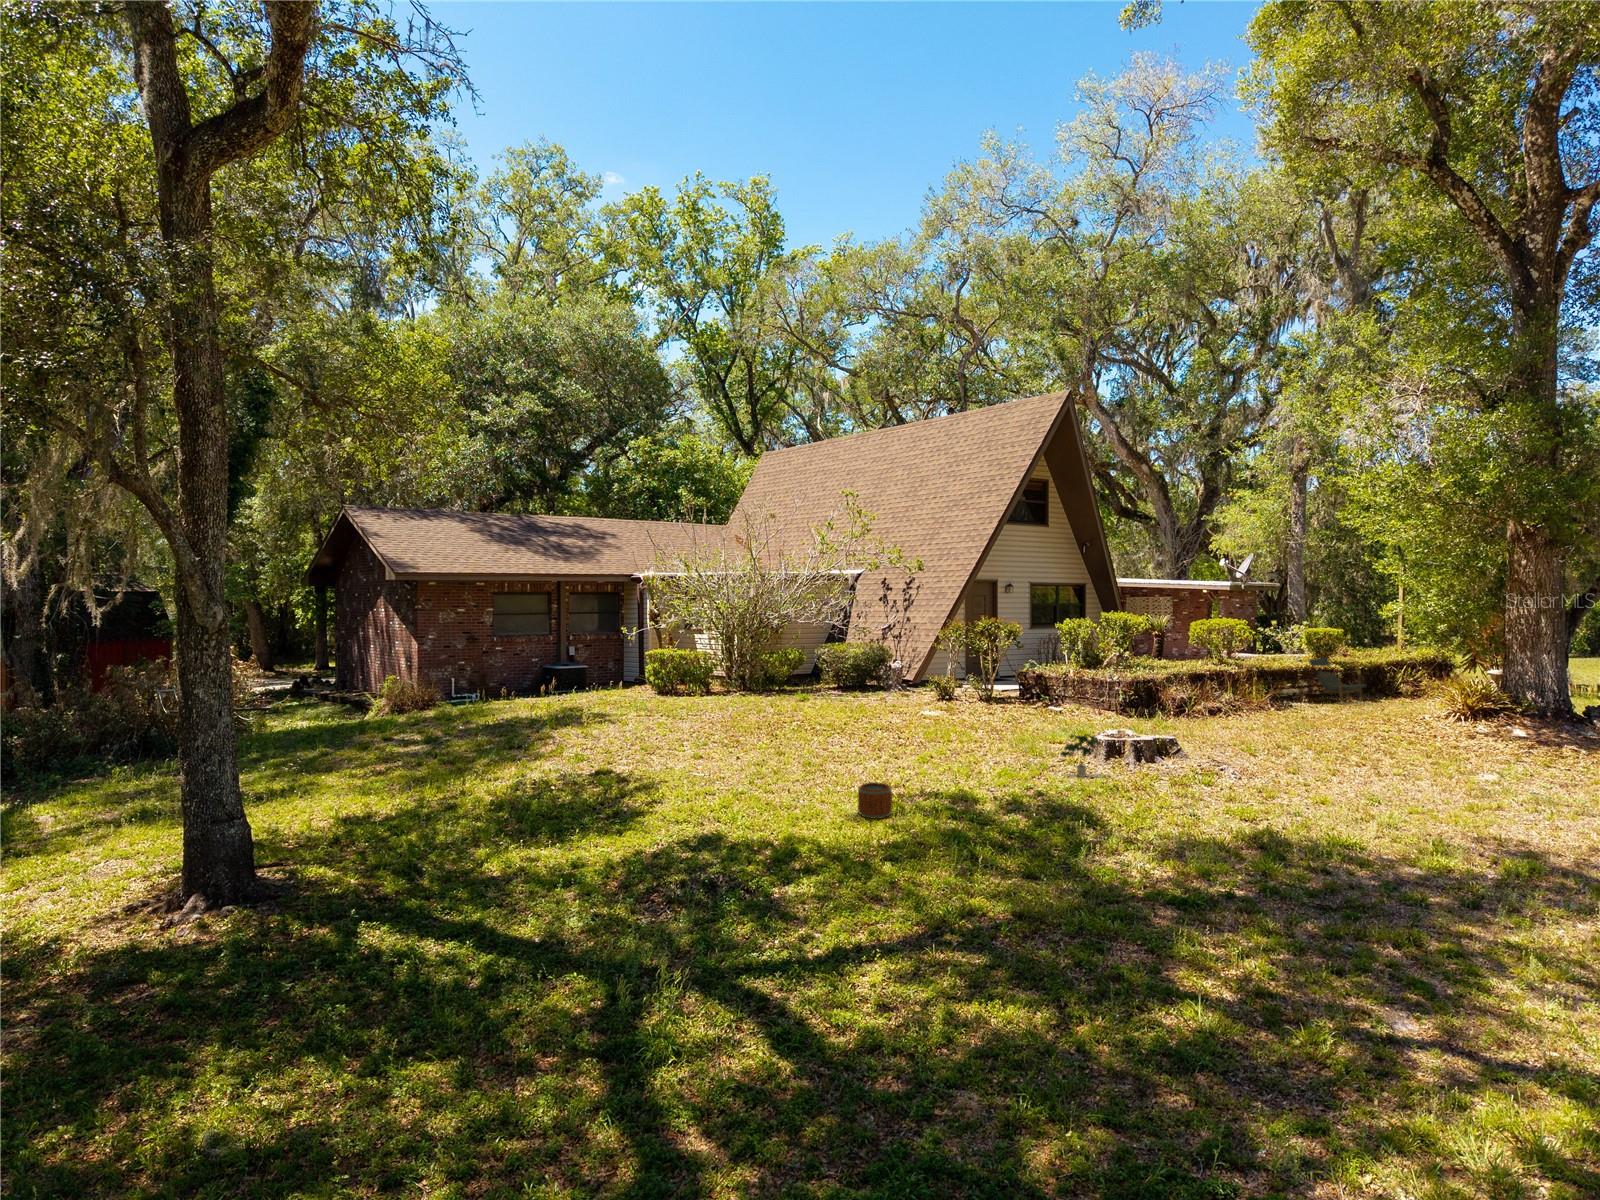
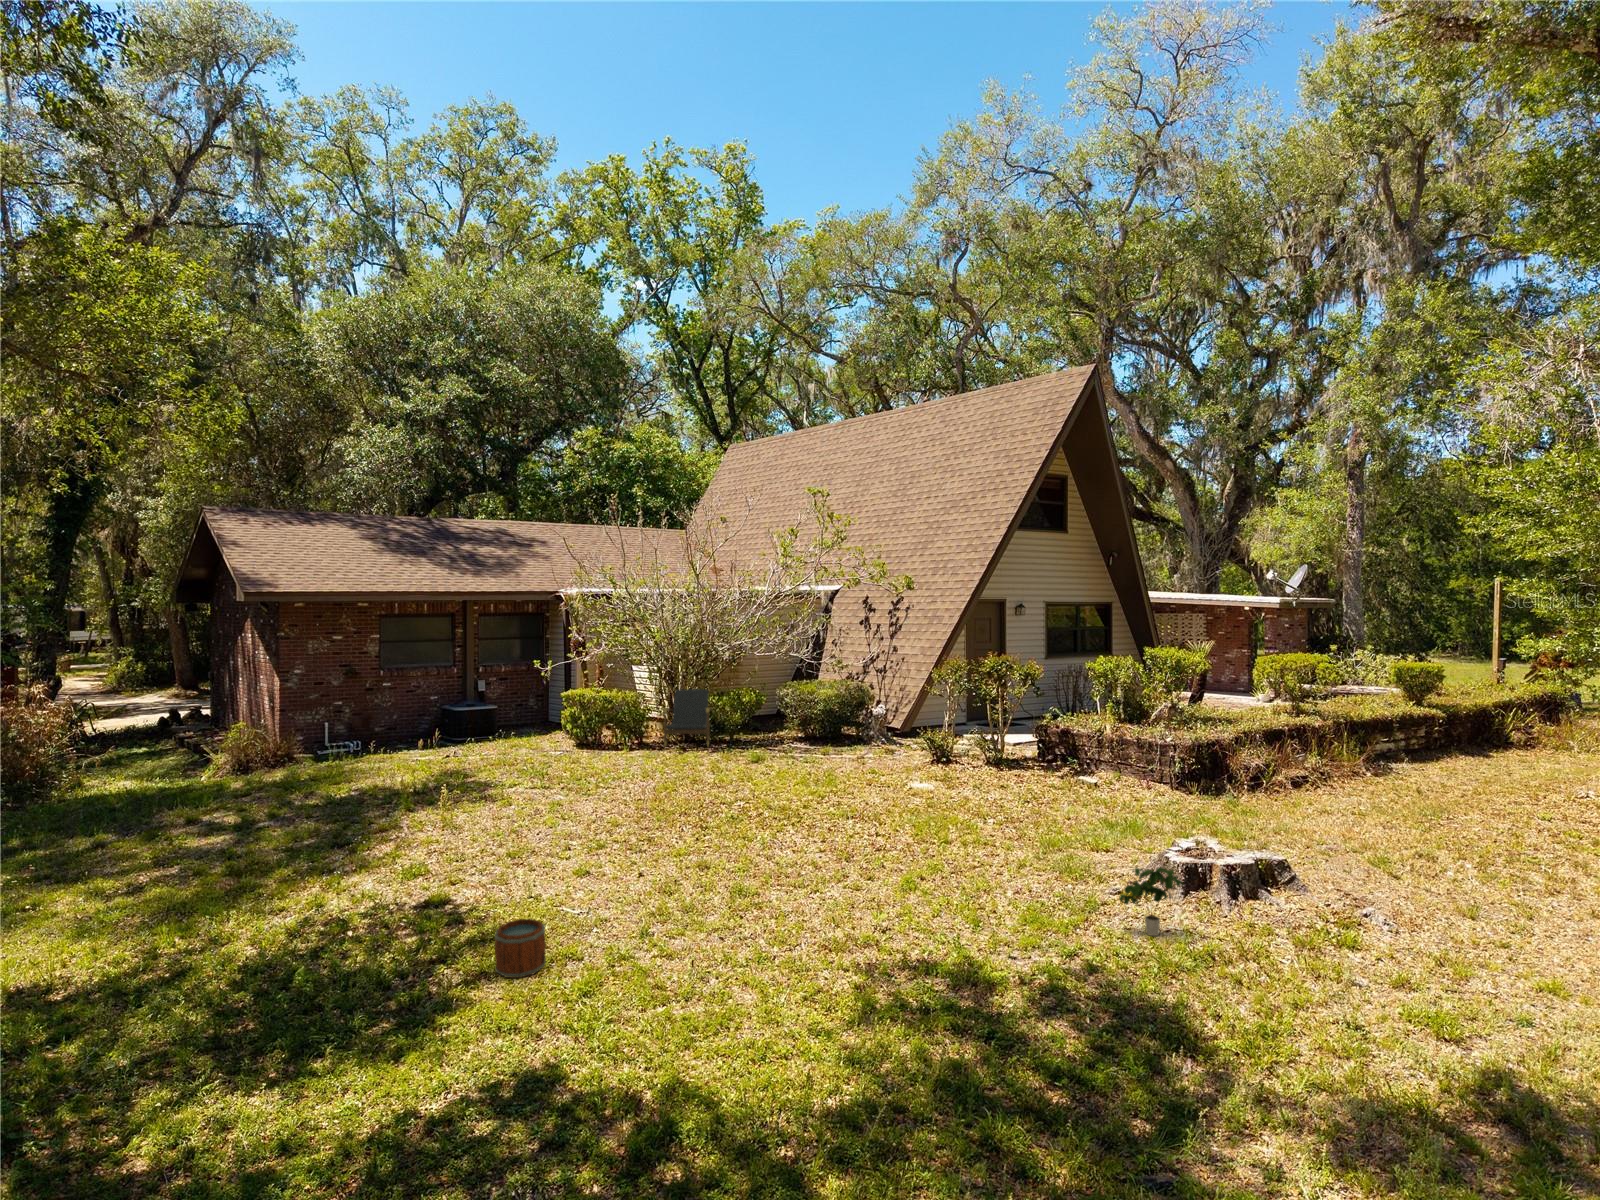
lounge chair: present [1309,657,1366,704] -> present [664,689,711,746]
bucket: present [858,782,892,819] -> present [495,919,546,978]

